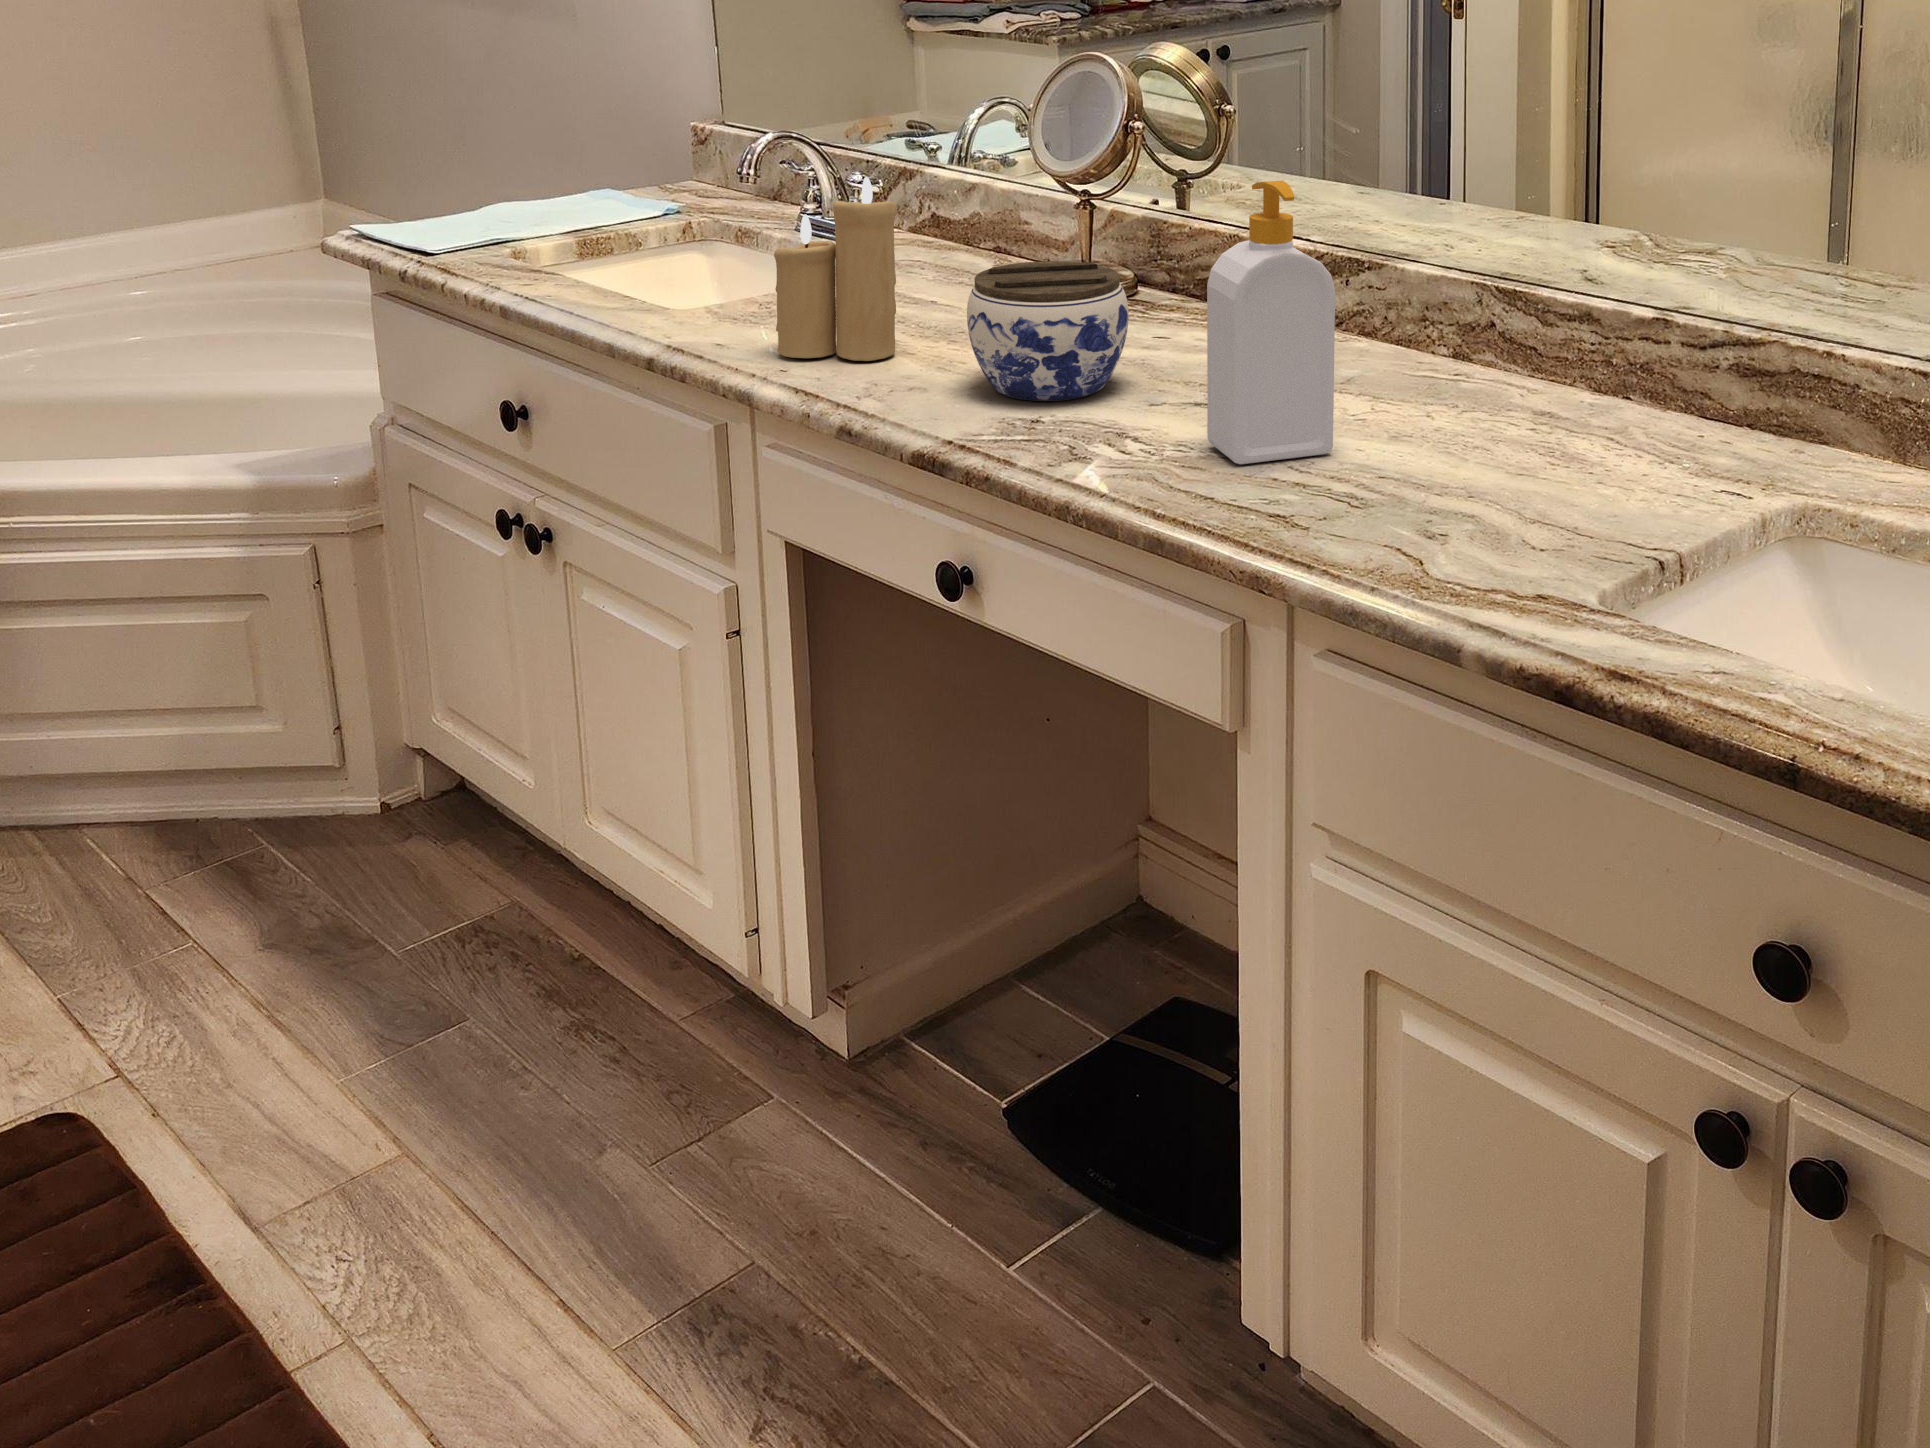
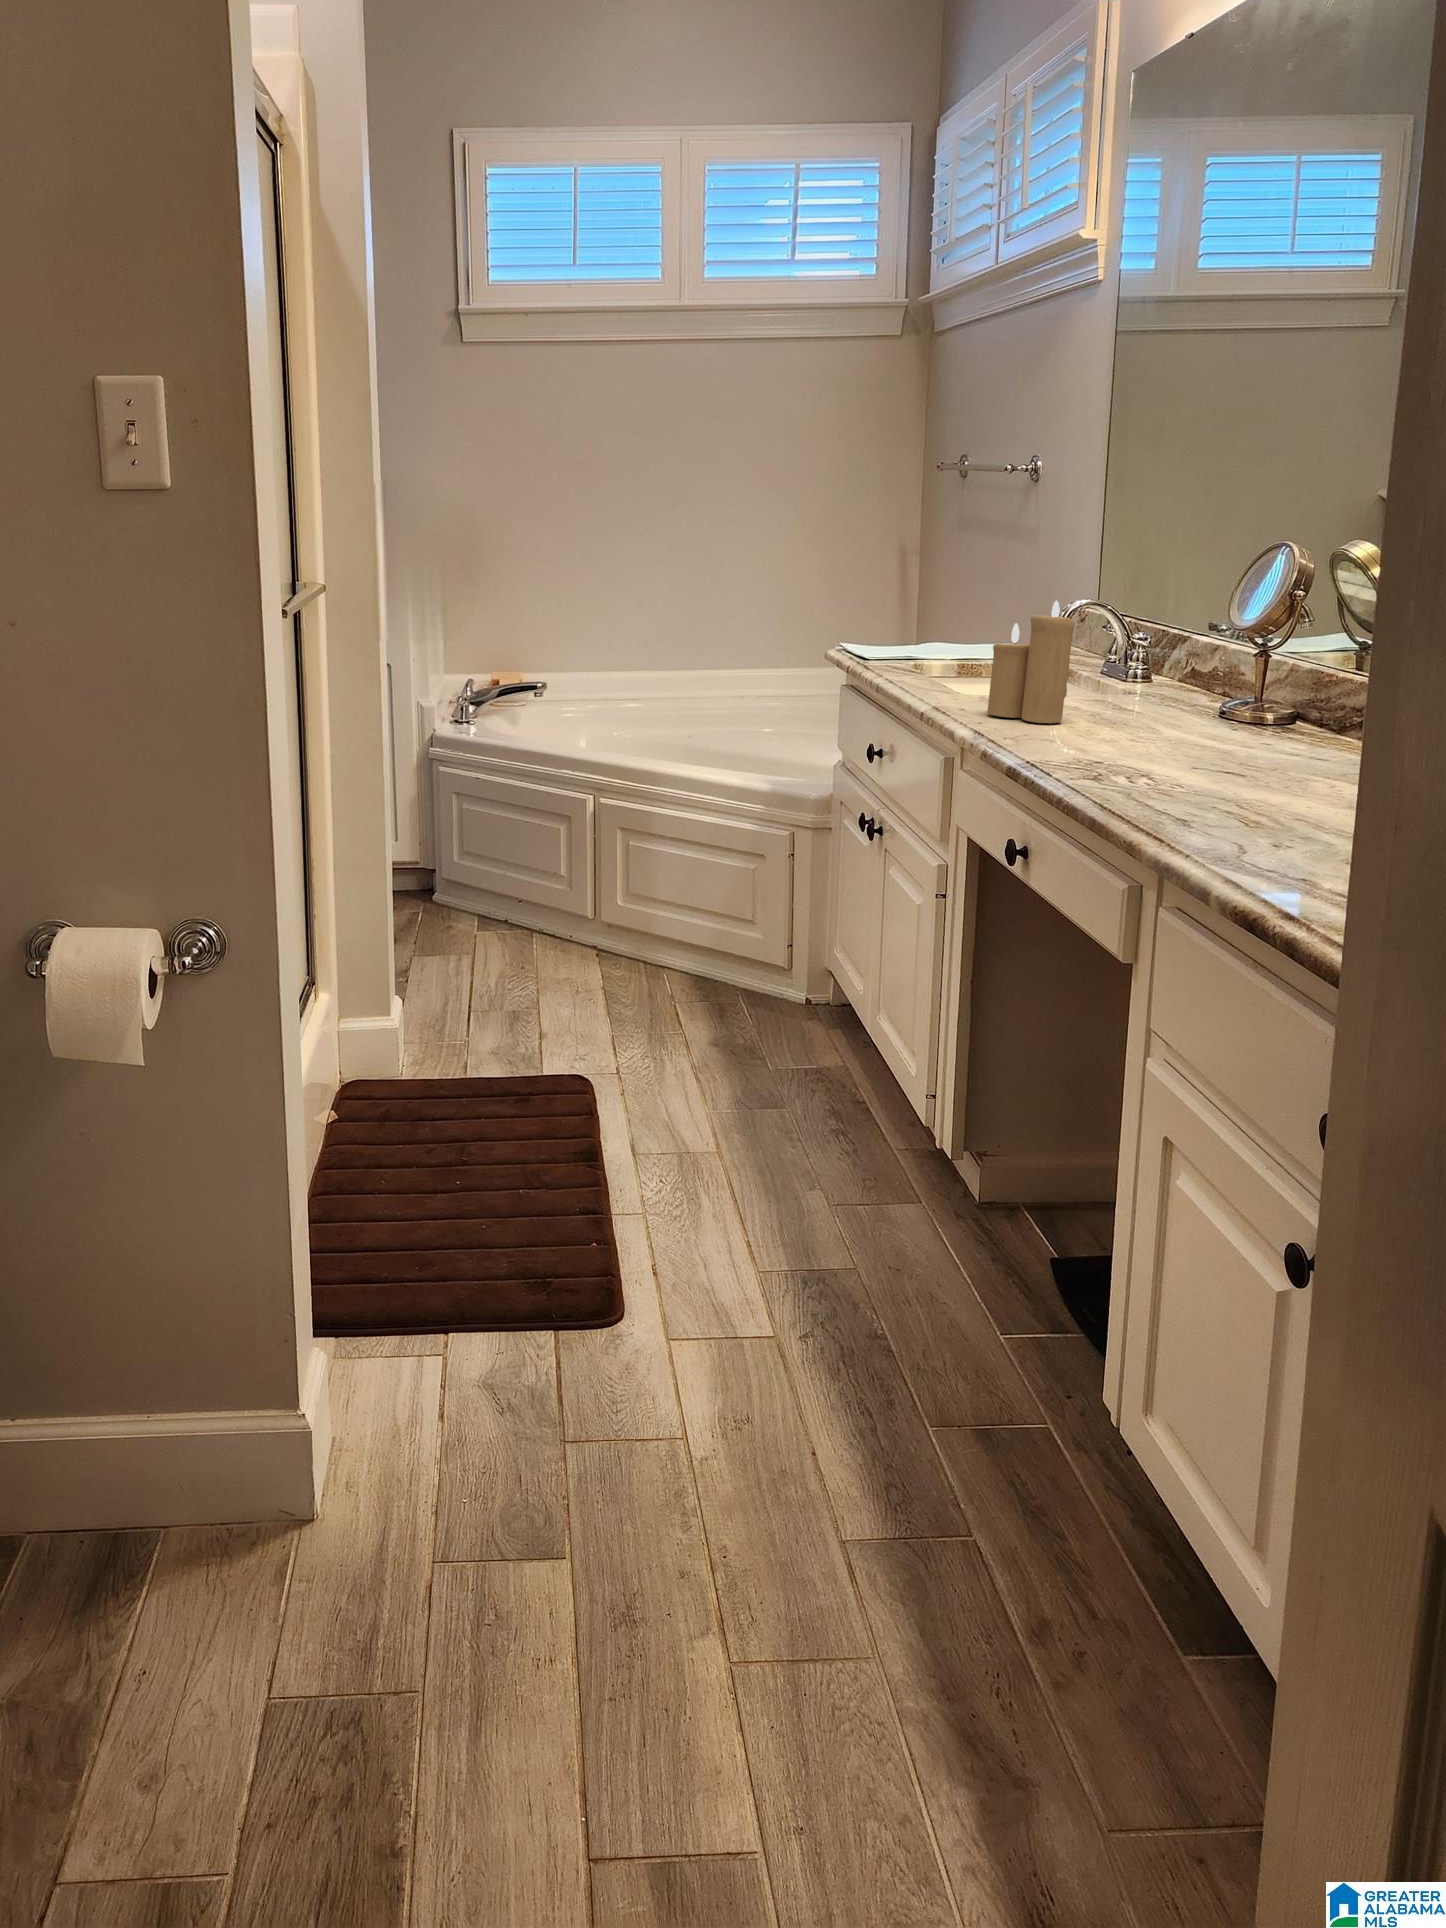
soap bottle: present [1207,180,1335,464] -> none [1194,590,1295,799]
jar: present [967,261,1129,401] -> none [1080,661,1201,754]

